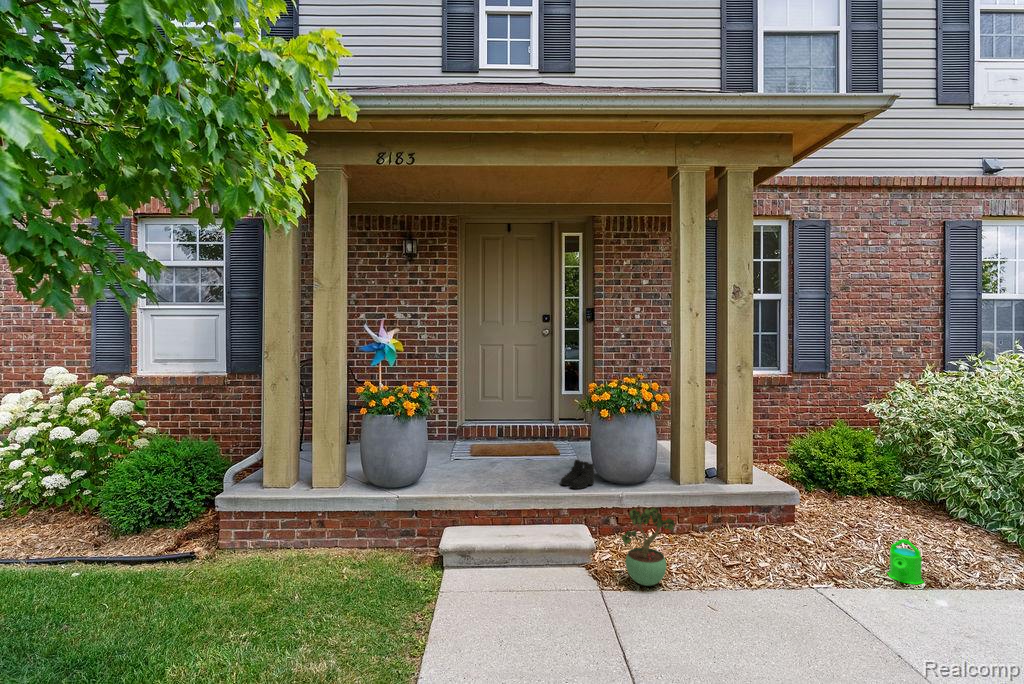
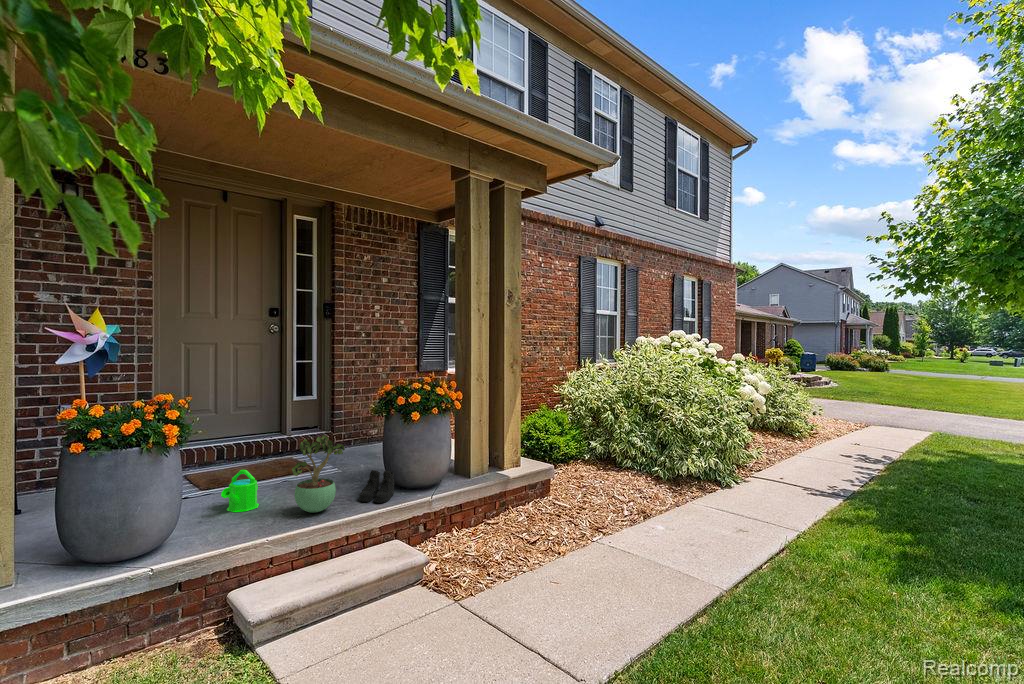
potted plant: present [622,507,675,586] -> present [292,435,345,513]
watering can: present [887,539,924,585] -> present [221,470,259,512]

